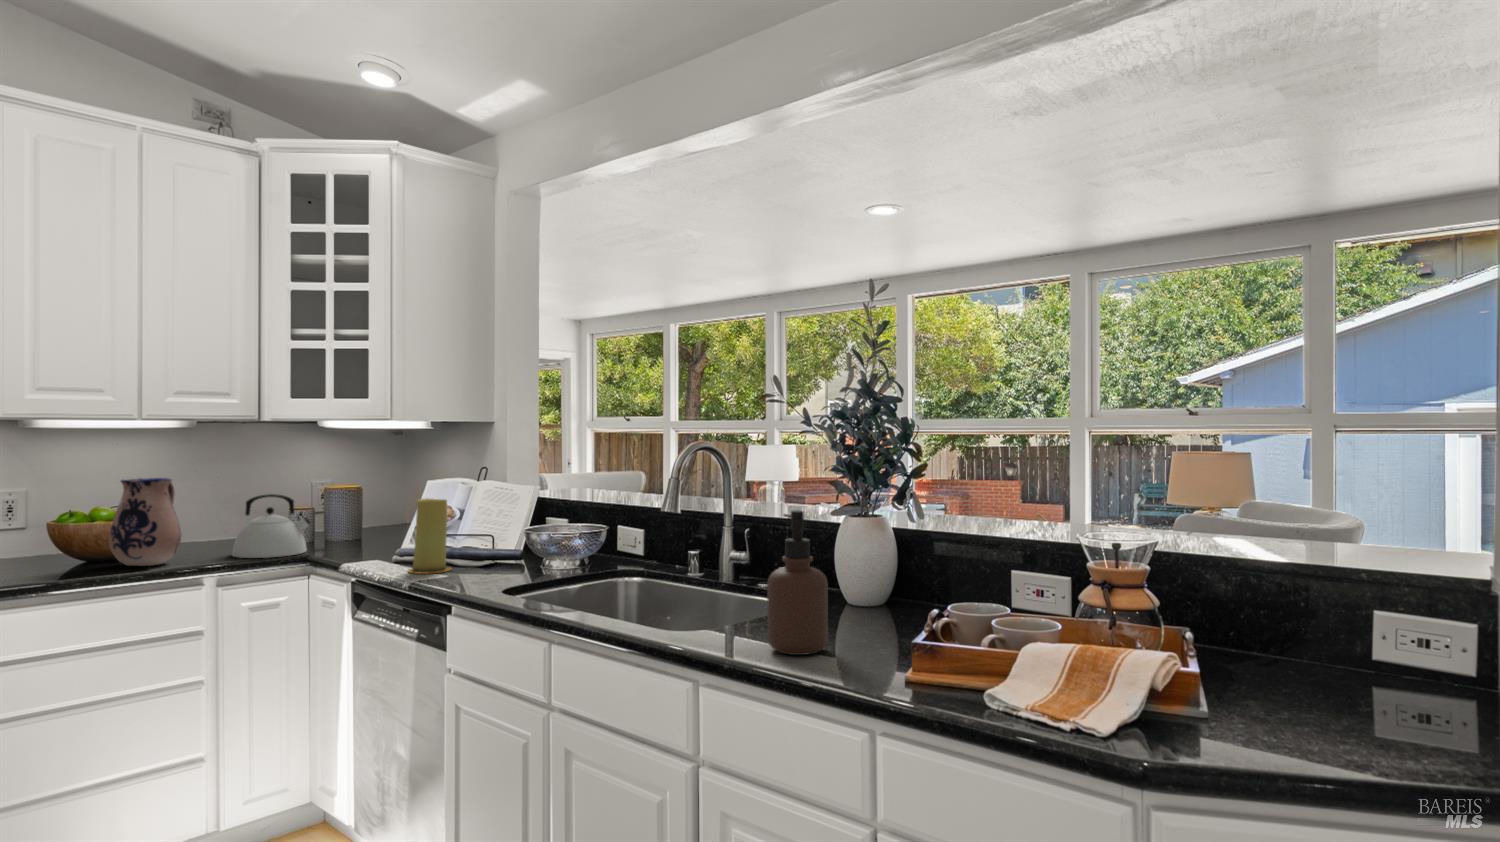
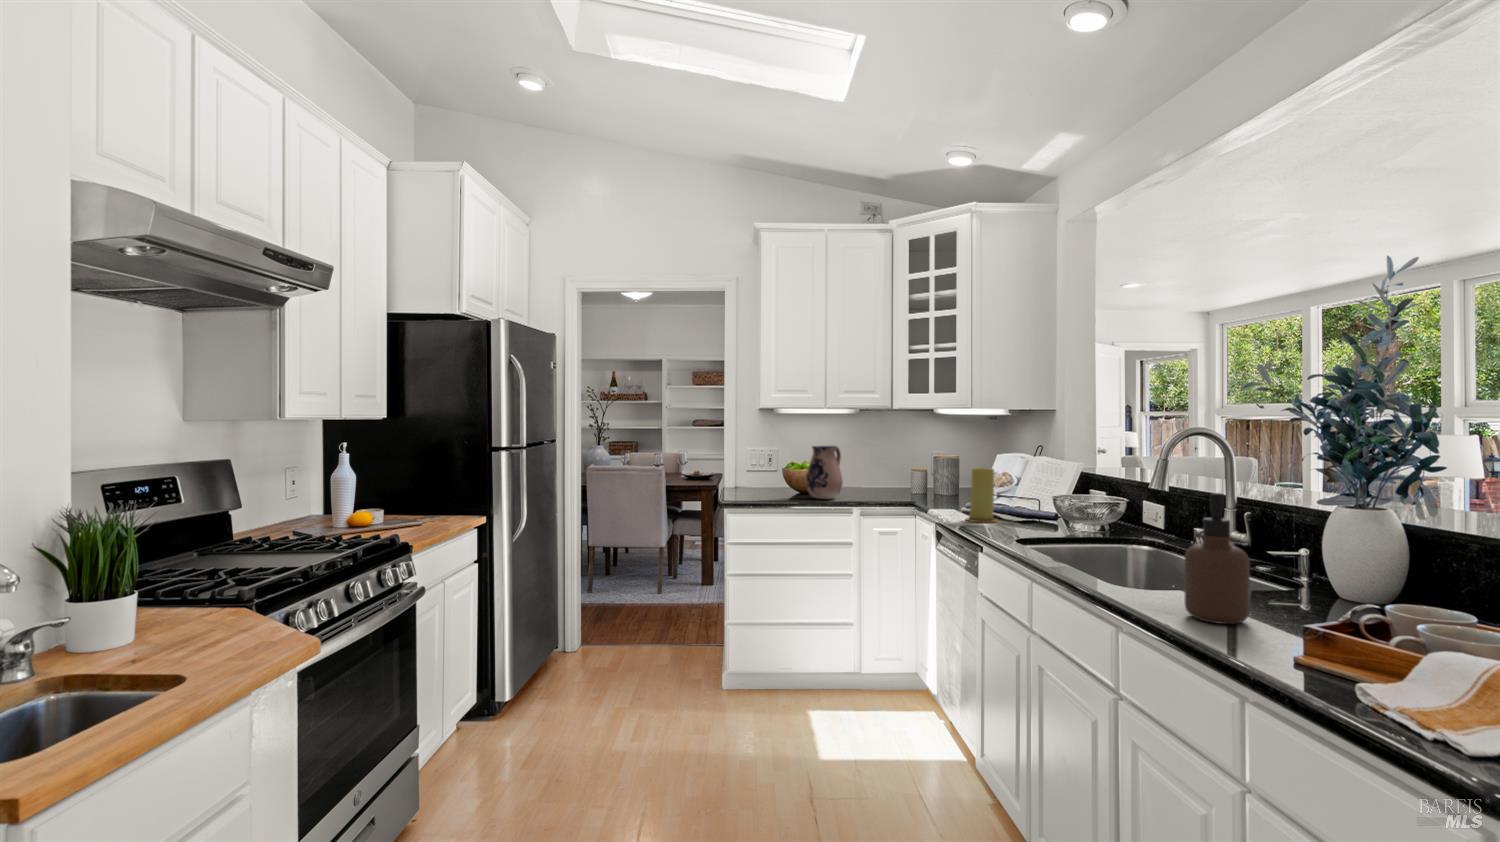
kettle: present [232,494,310,558] -> none [871,459,918,501]

